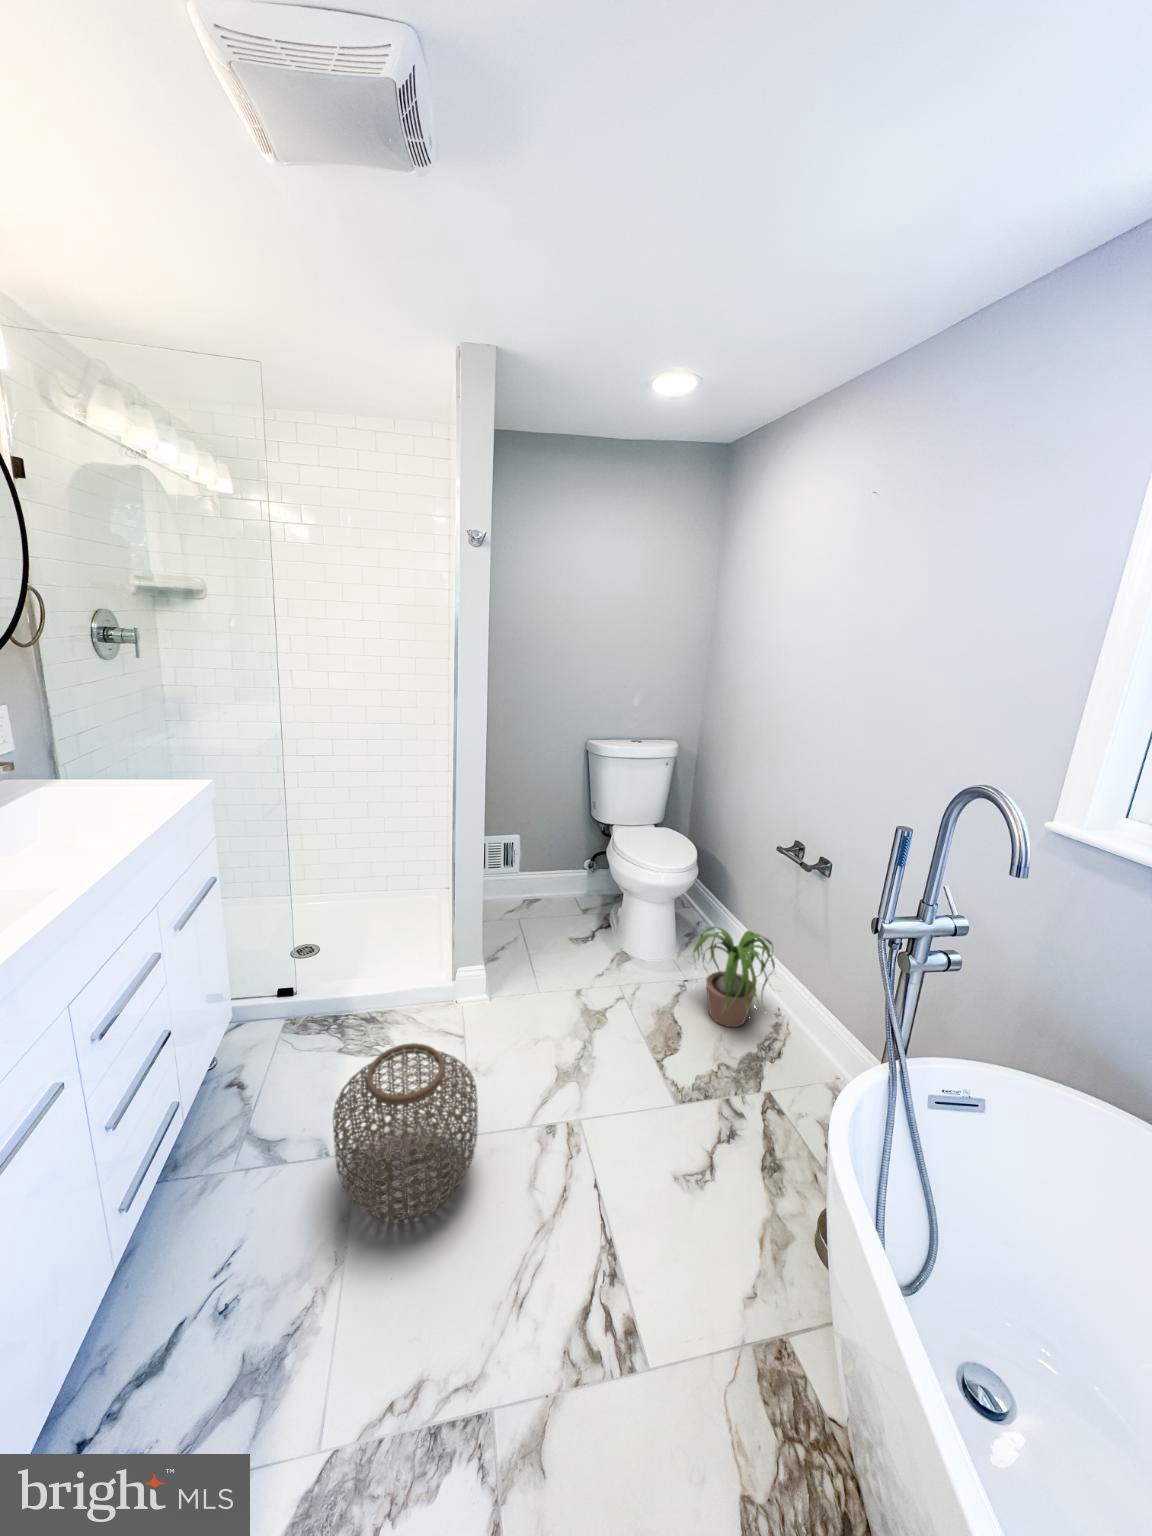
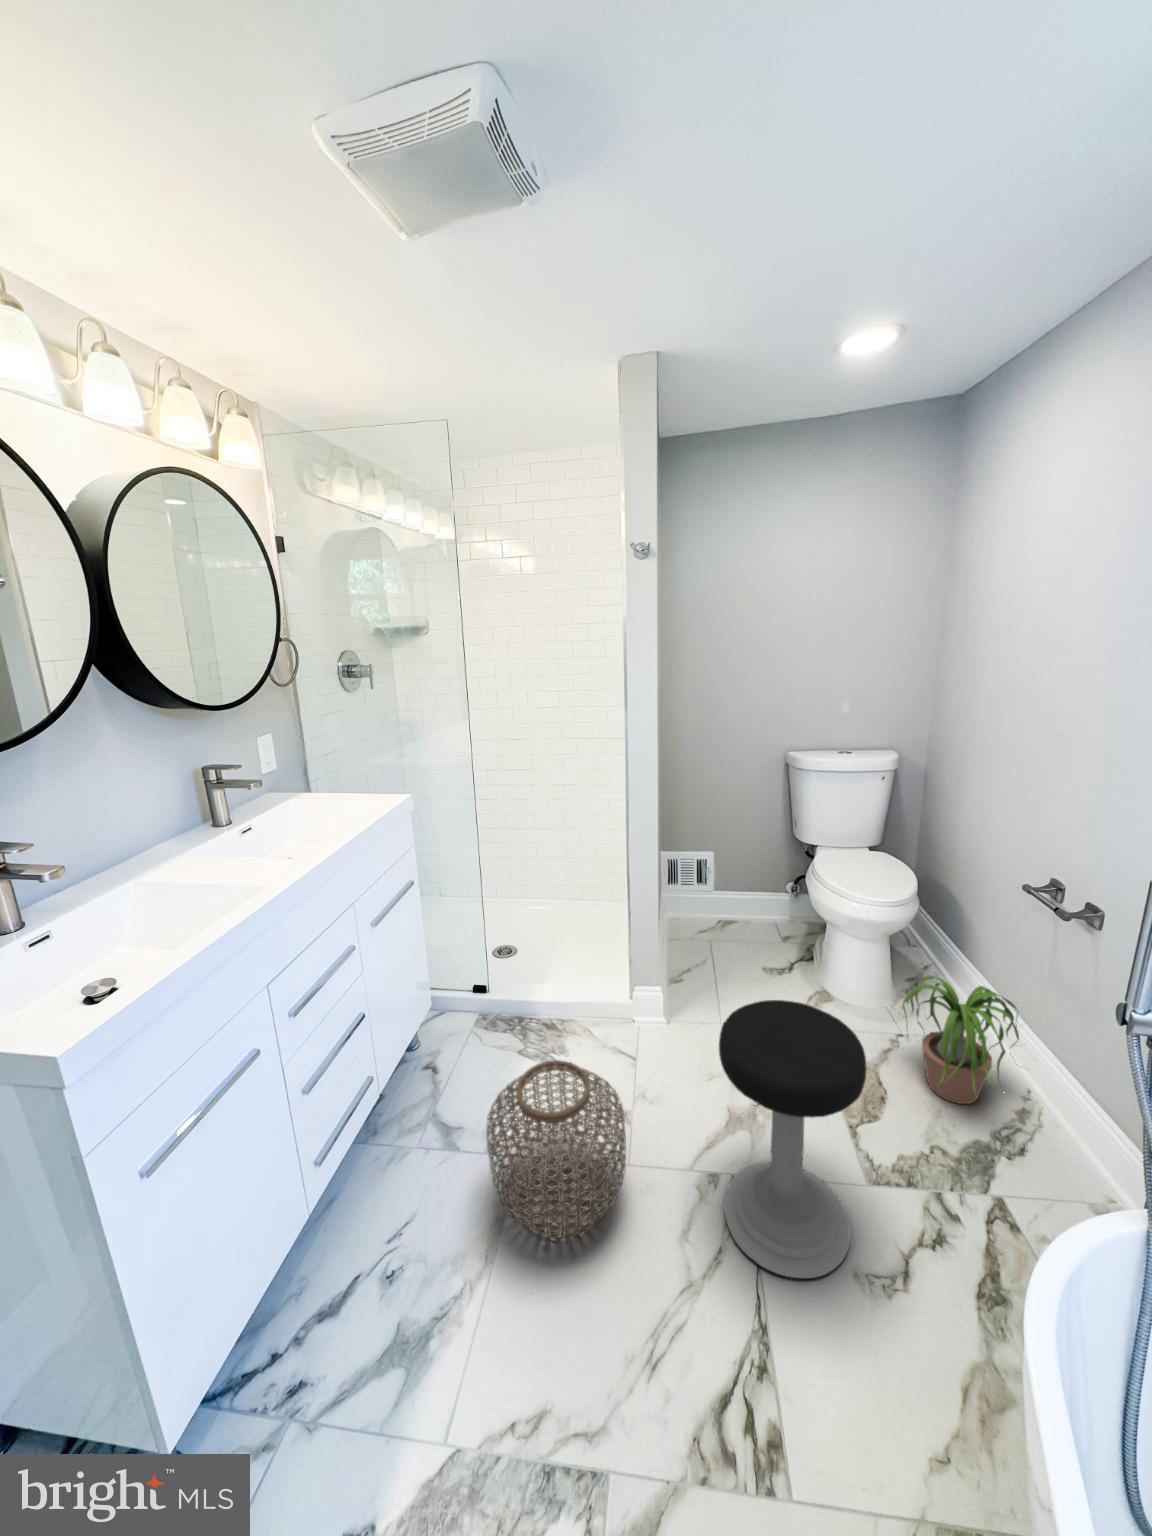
stool: none [564,957,687,1194] -> present [719,1000,867,1278]

